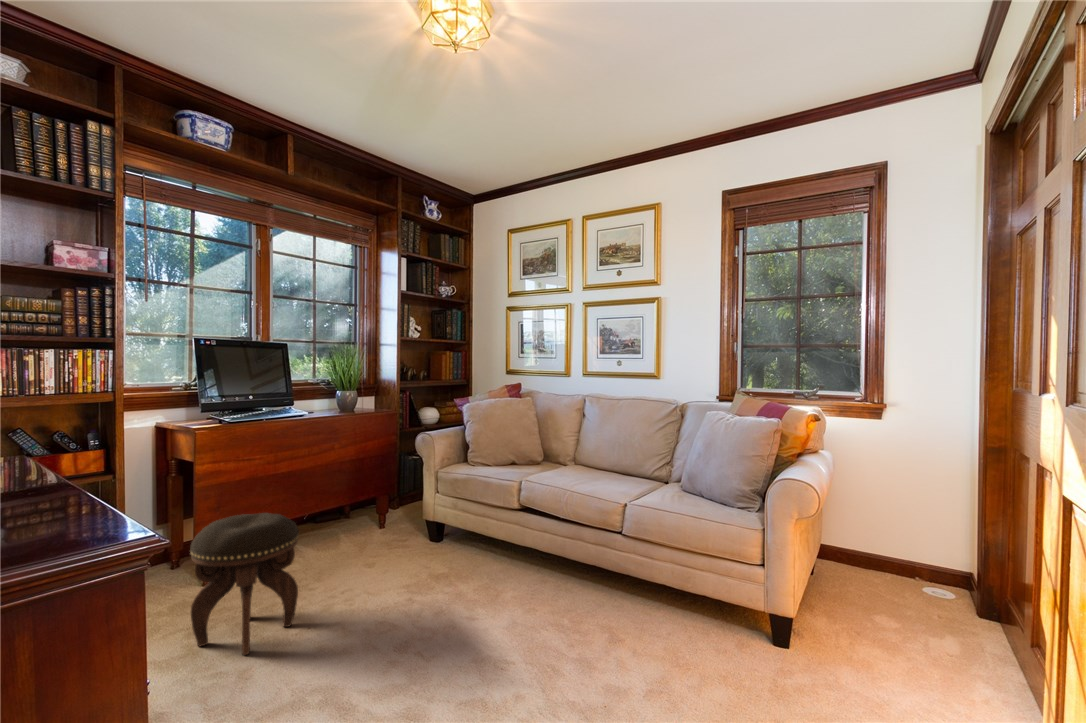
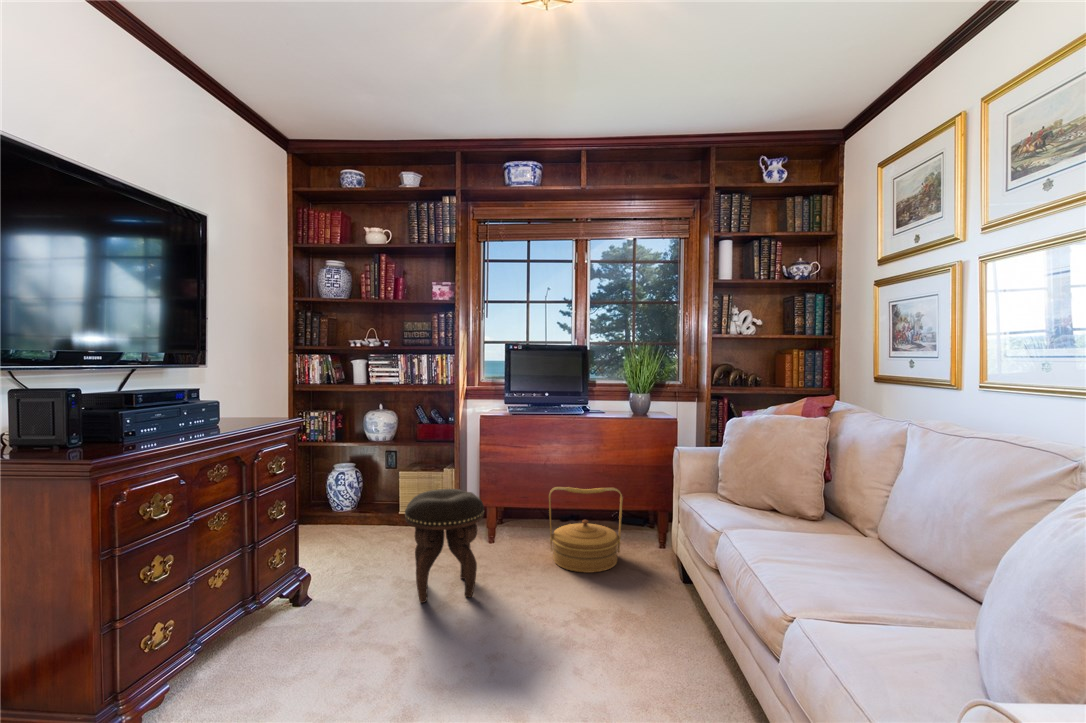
woven basket: none [302,481,374,571] -> present [549,487,623,573]

